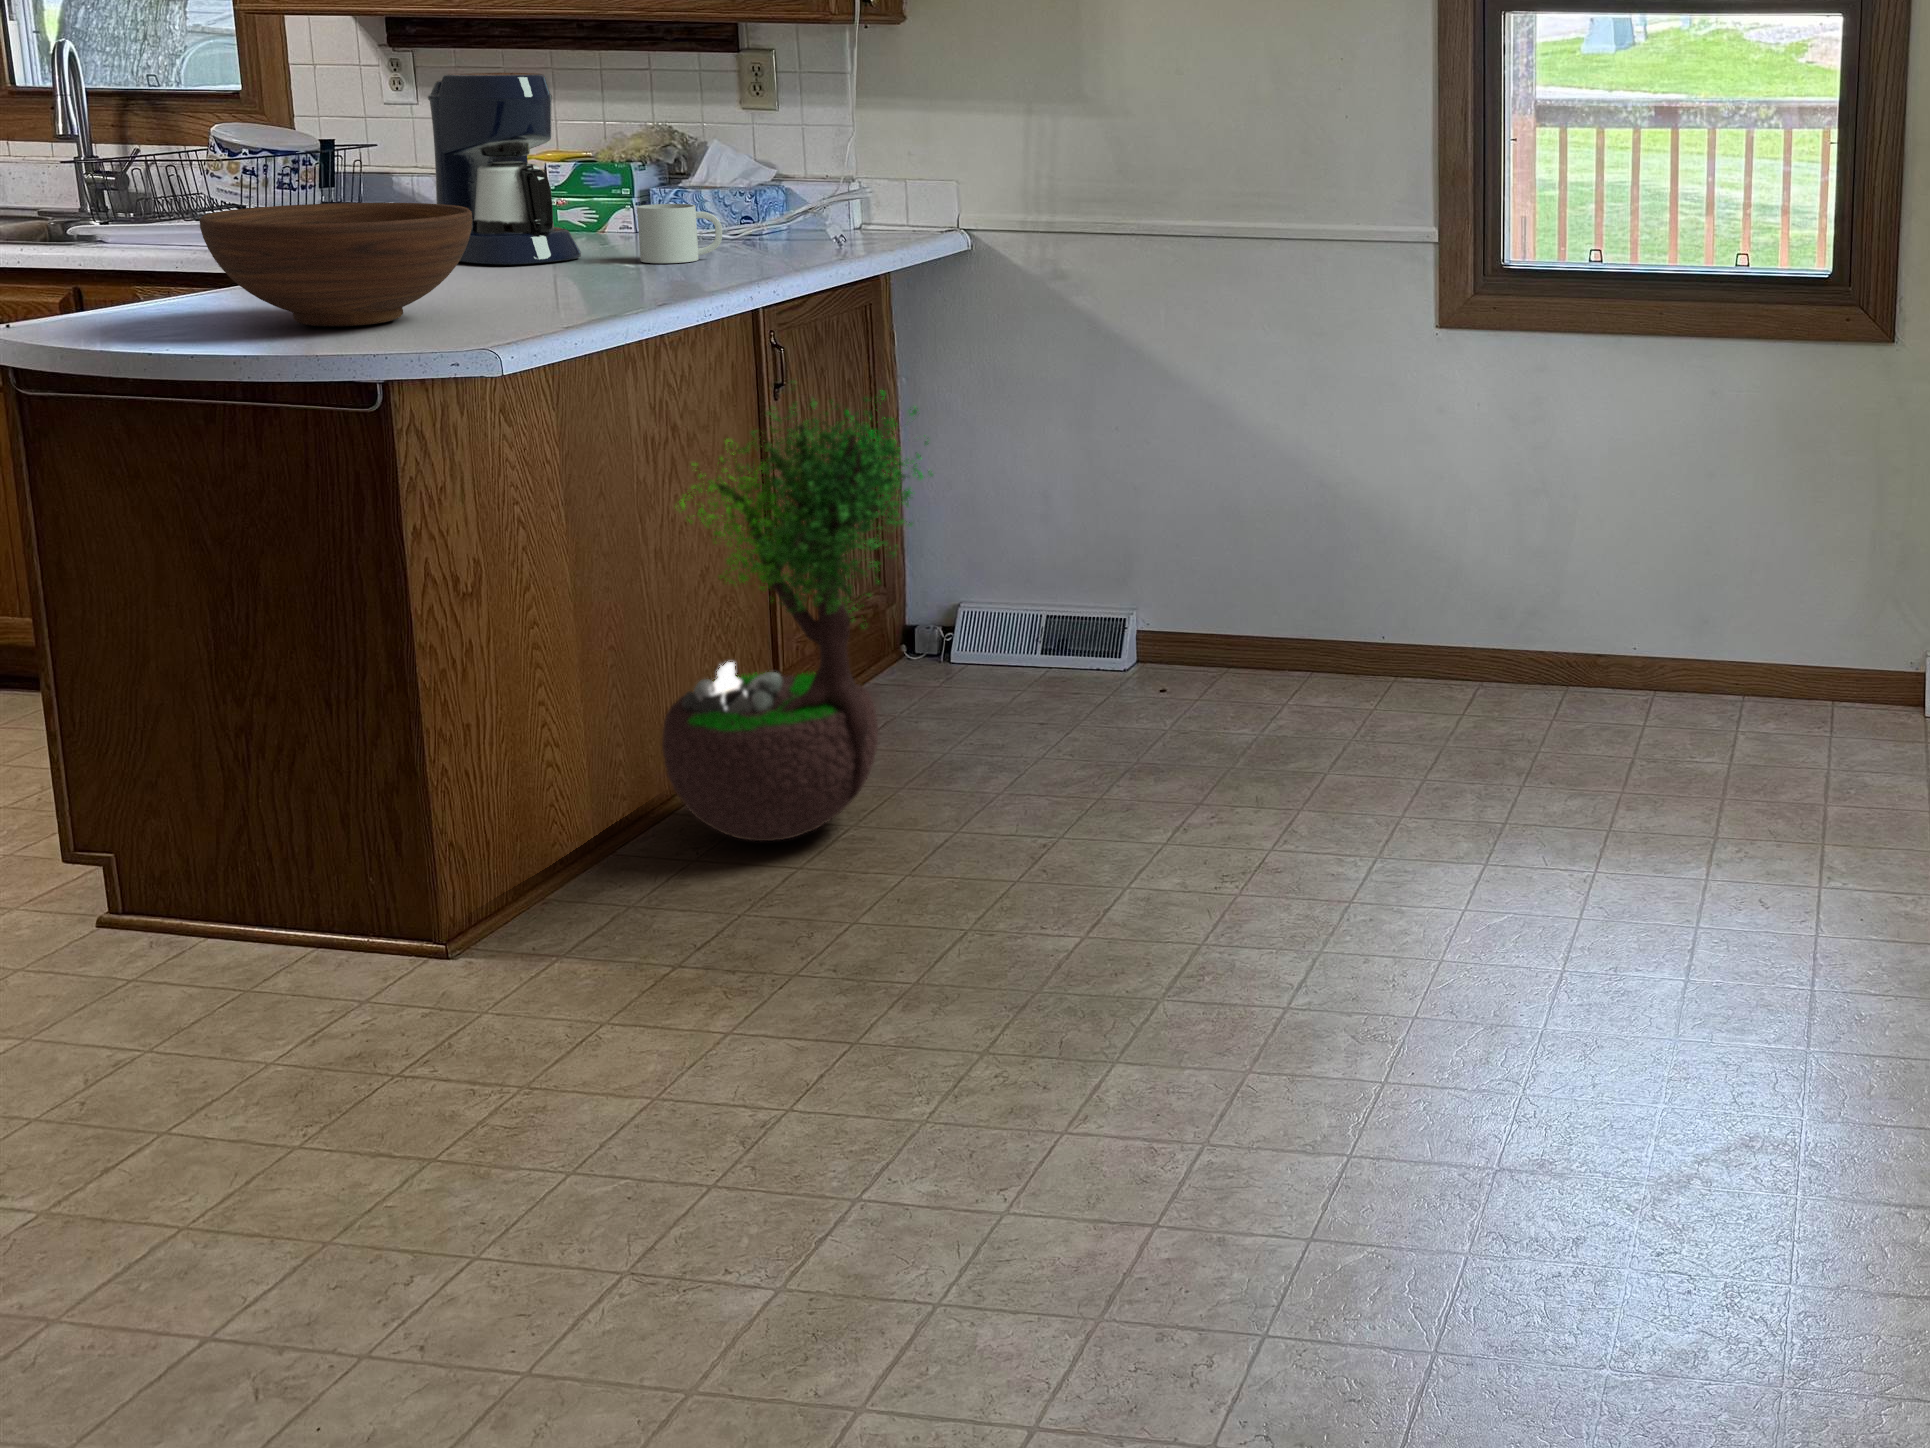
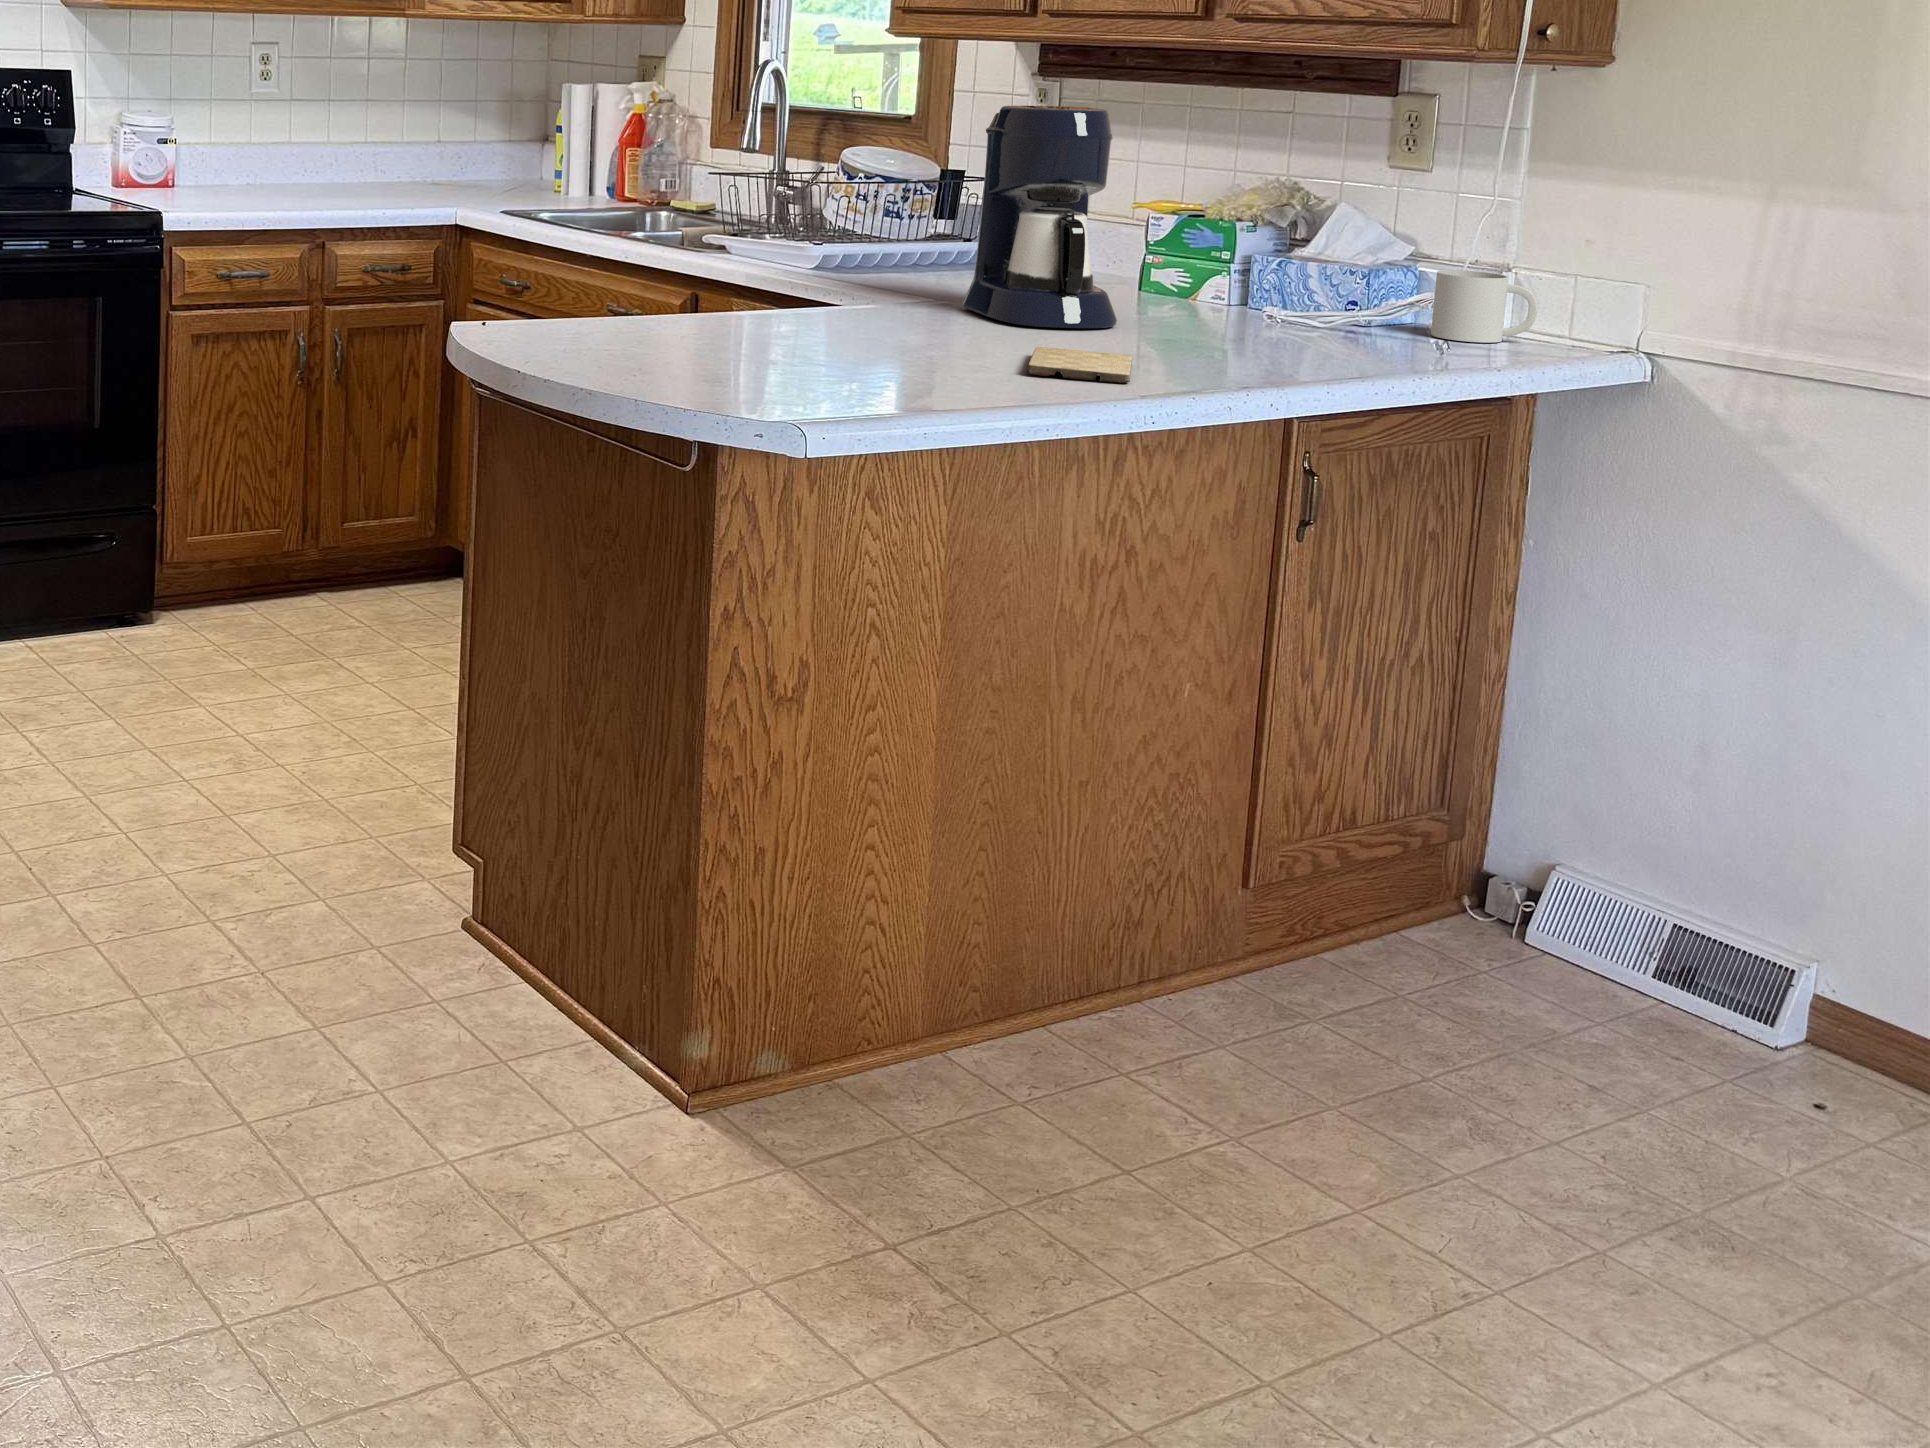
fruit bowl: present [200,203,472,327] -> none [626,236,893,376]
mug: present [637,204,722,263] -> present [1431,270,1538,343]
cutting board: none [559,272,663,294] -> present [1026,347,1132,383]
potted tree: present [662,381,932,841] -> none [1008,530,1435,1130]

